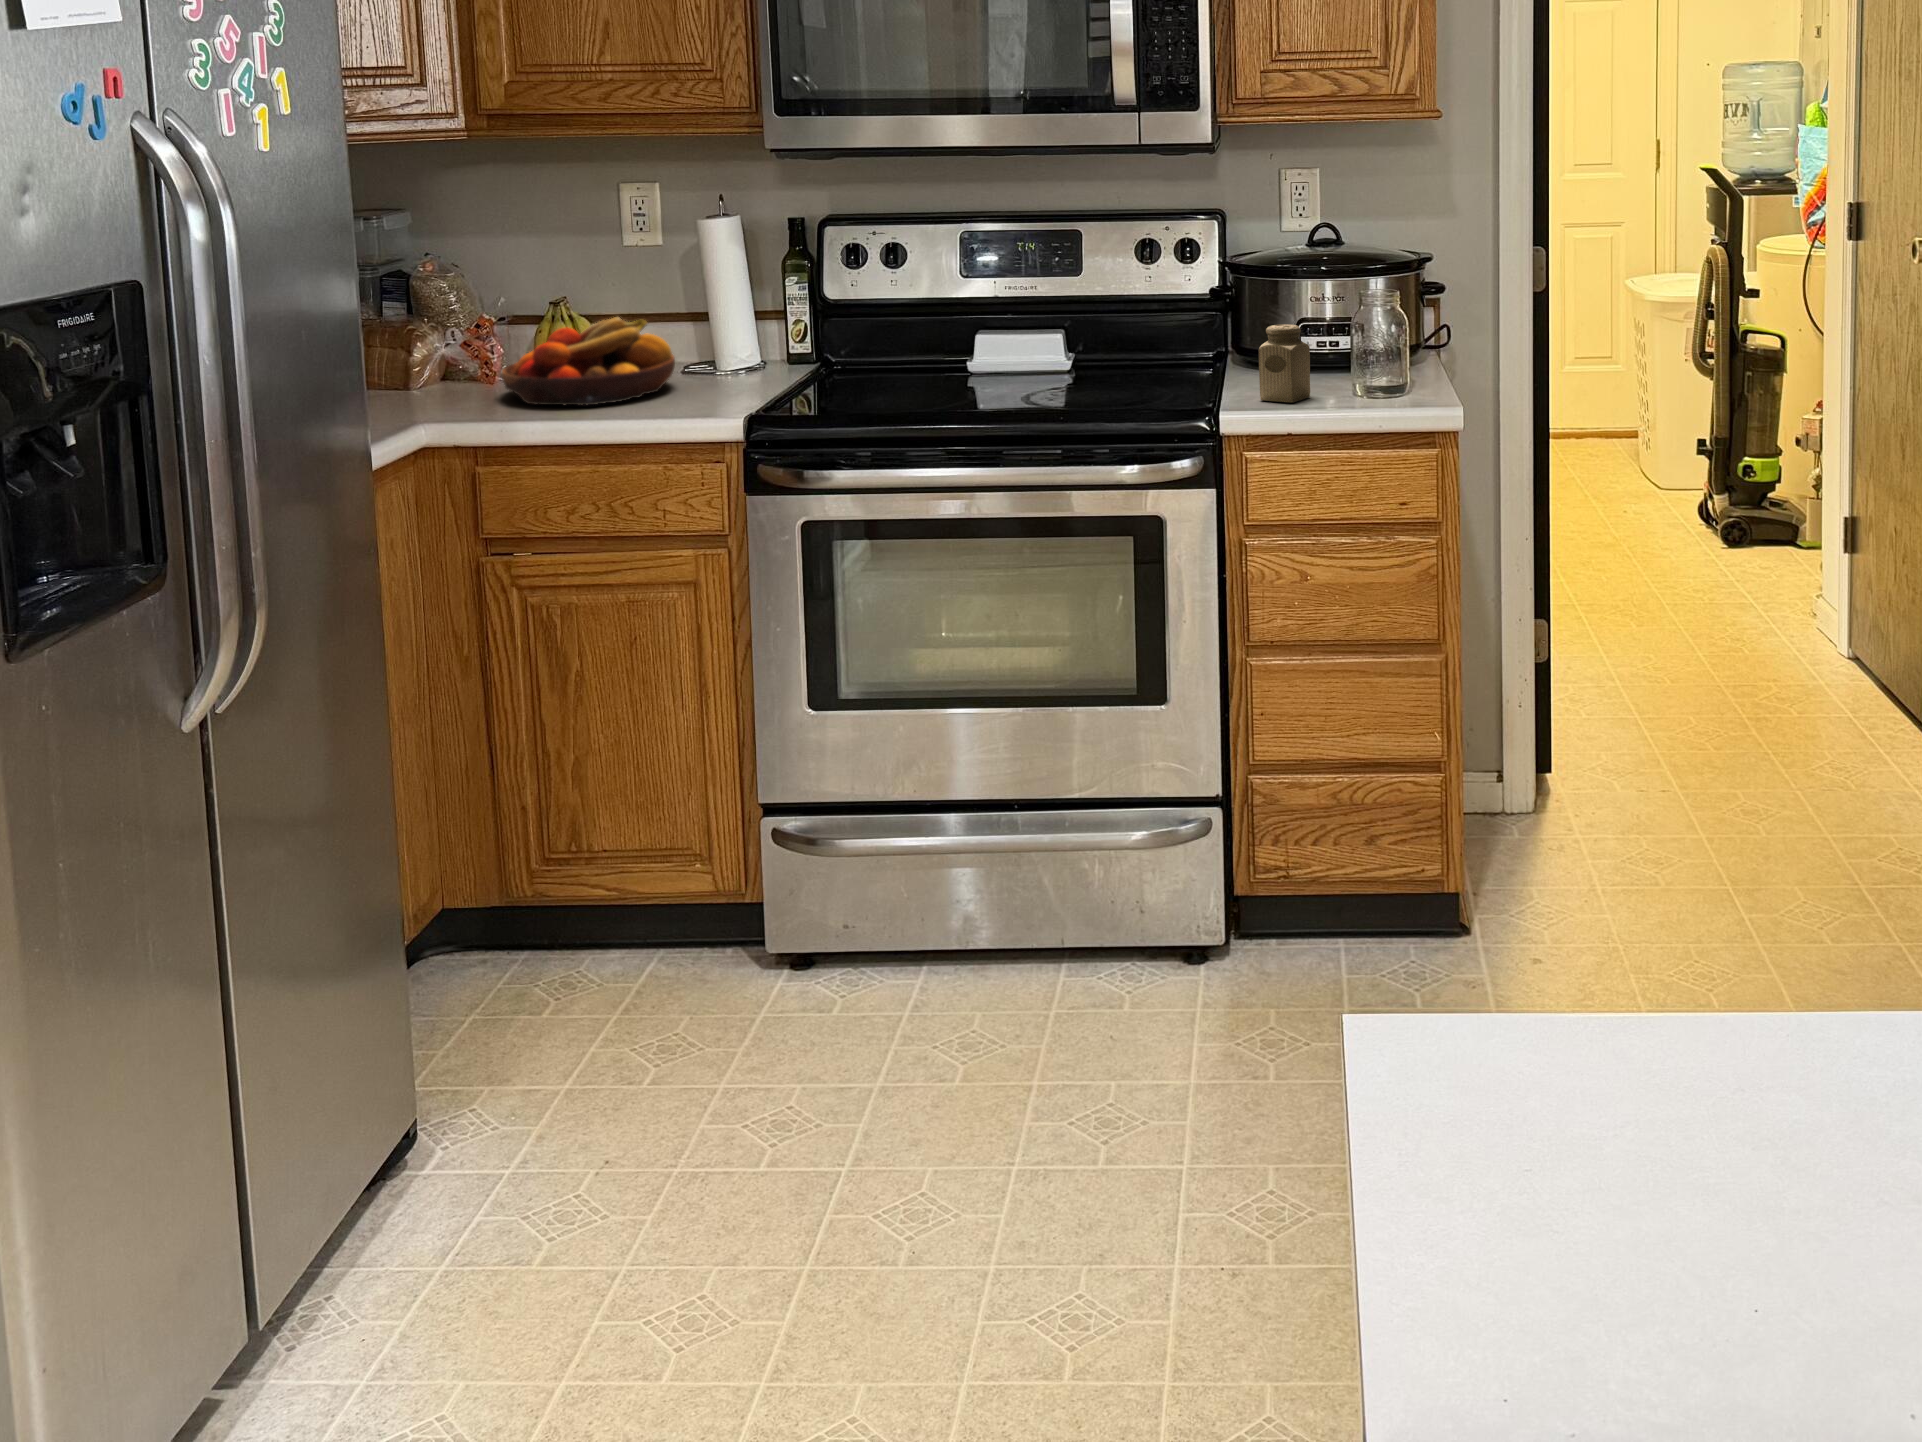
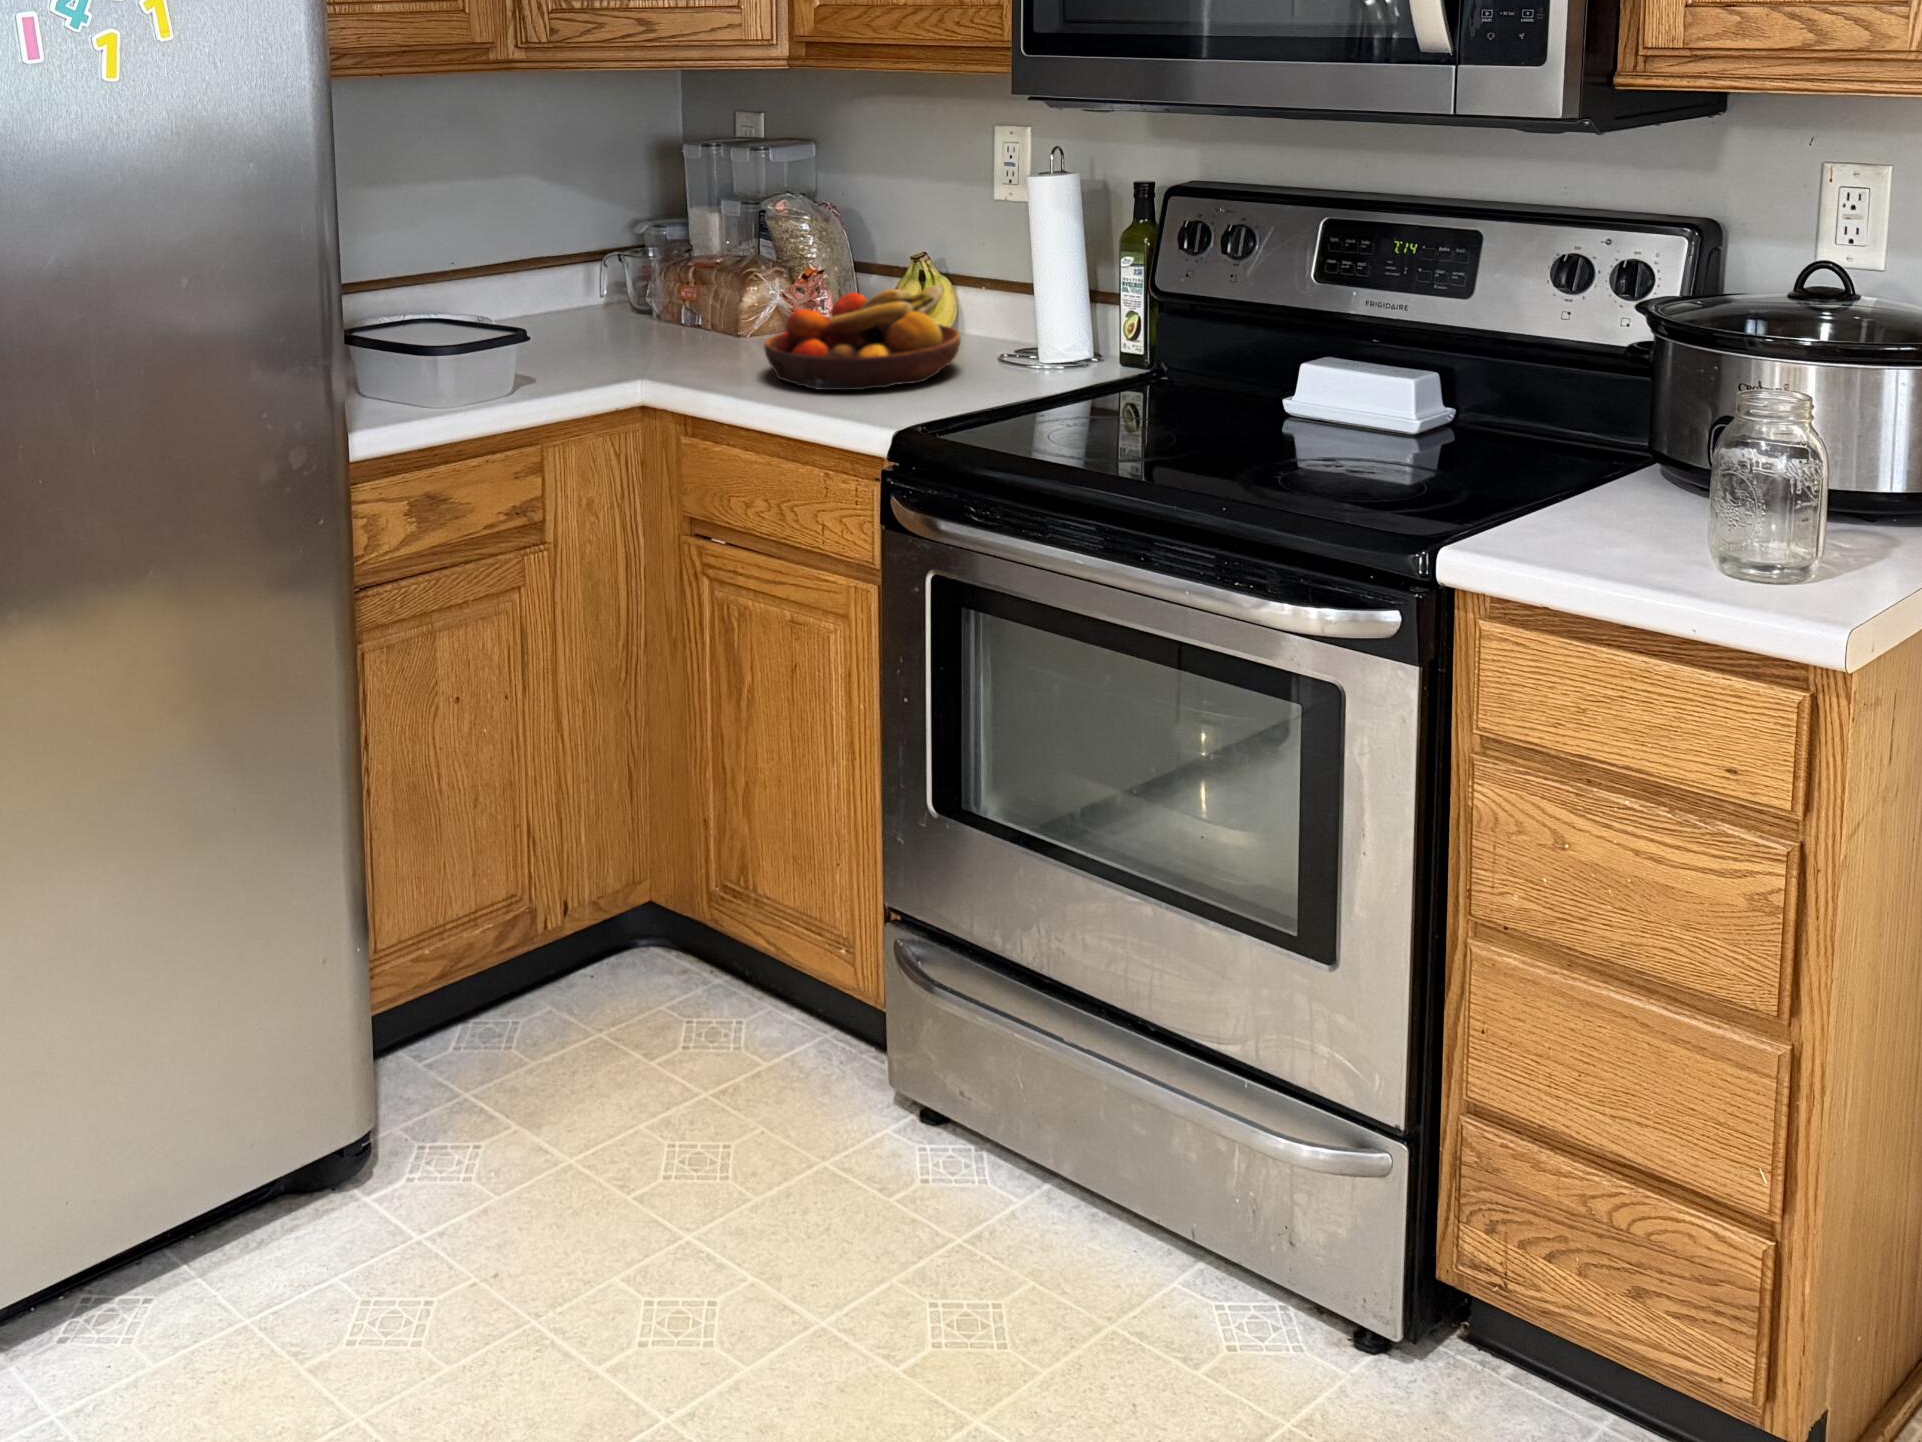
salt shaker: present [1259,324,1310,402] -> none [1557,424,1649,554]

